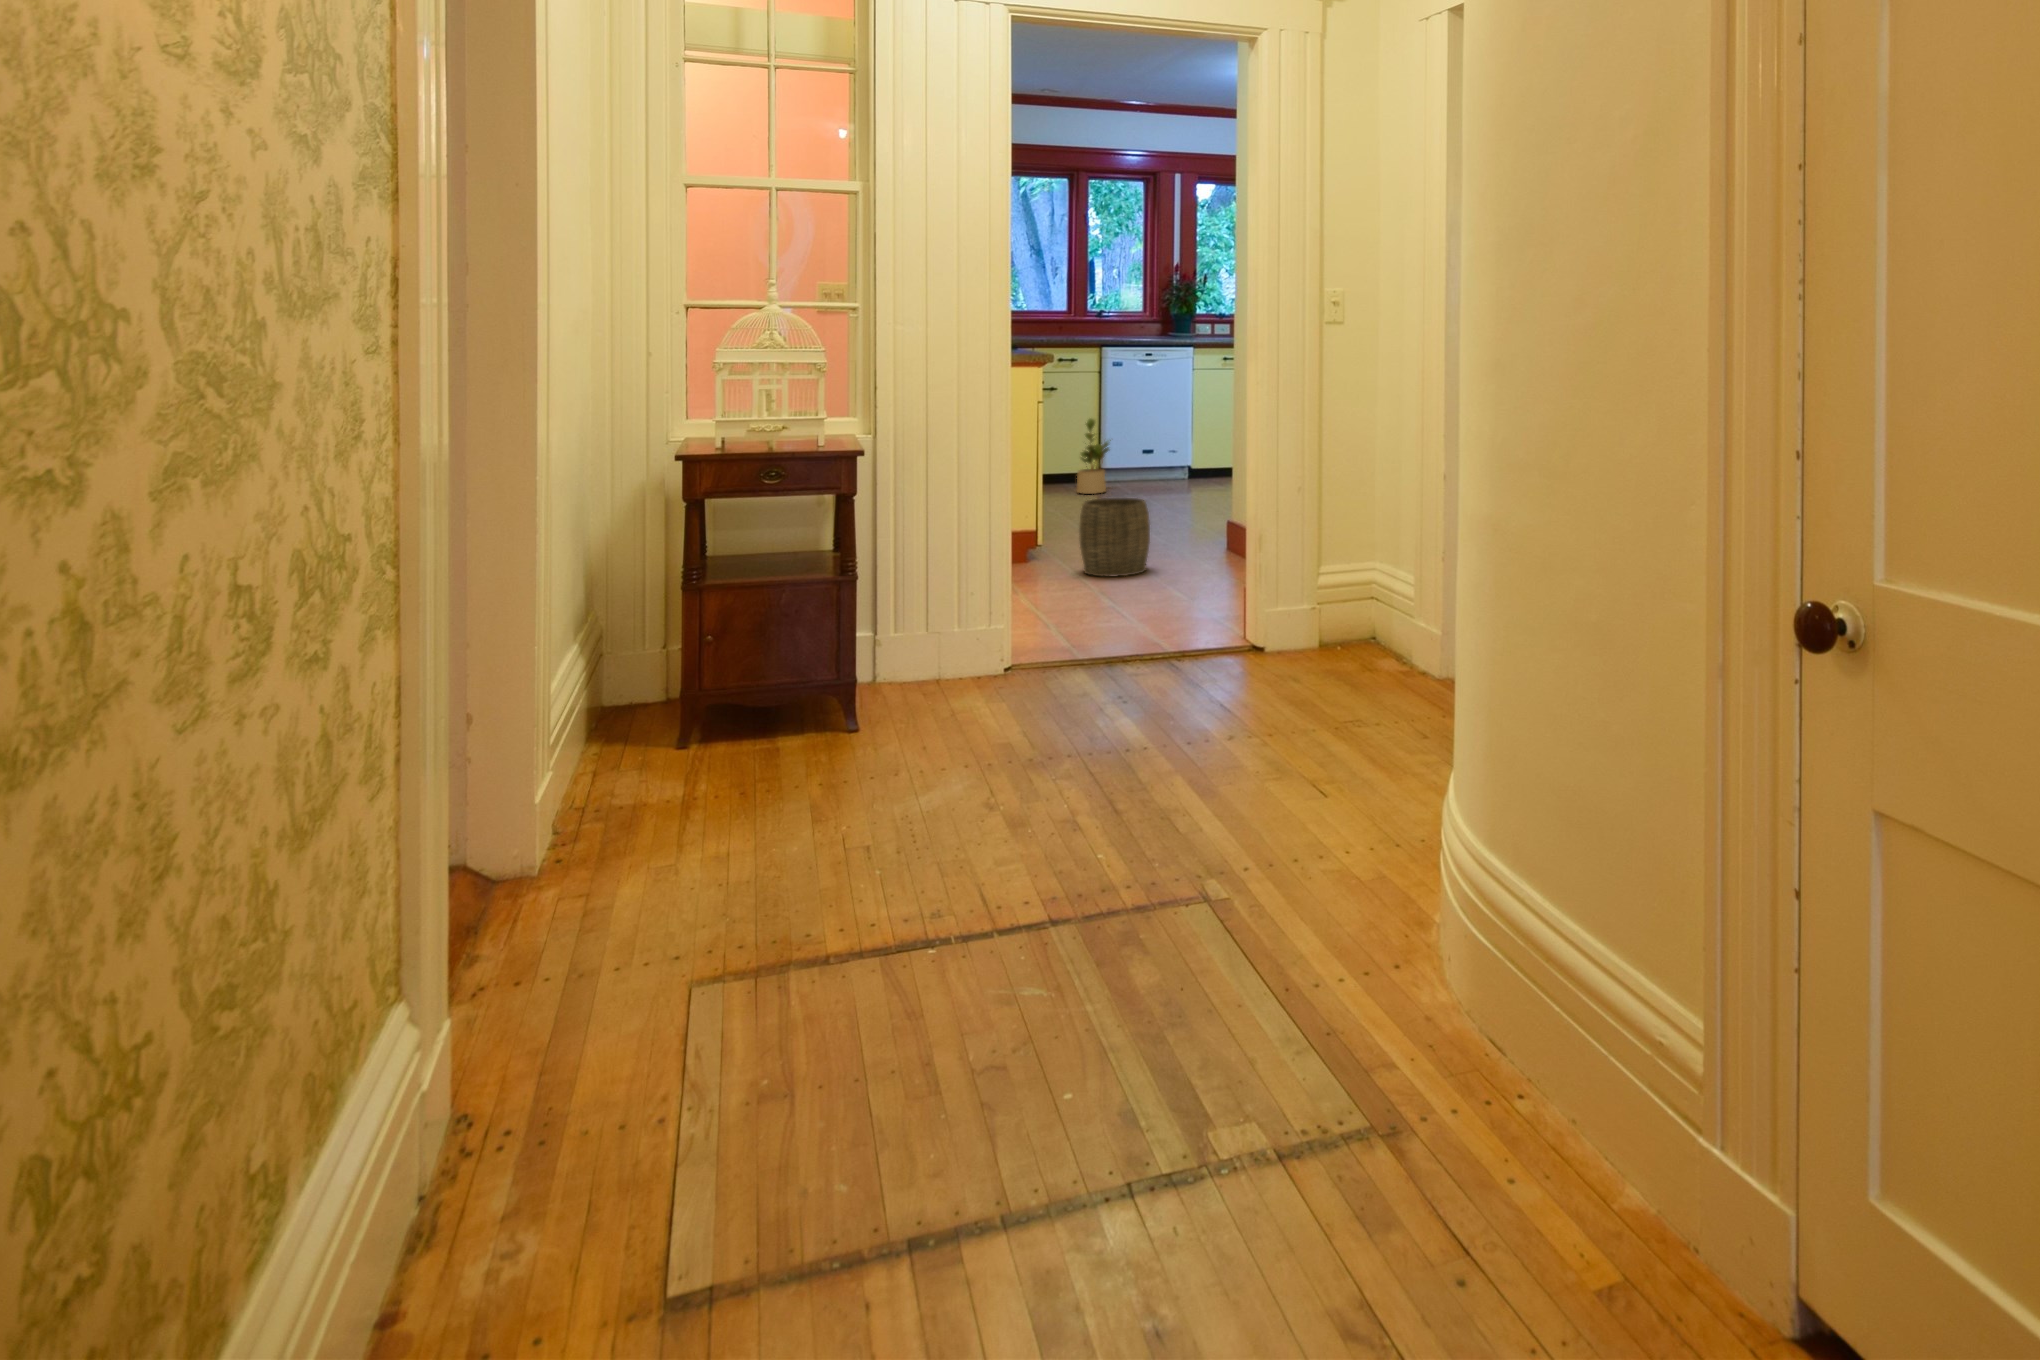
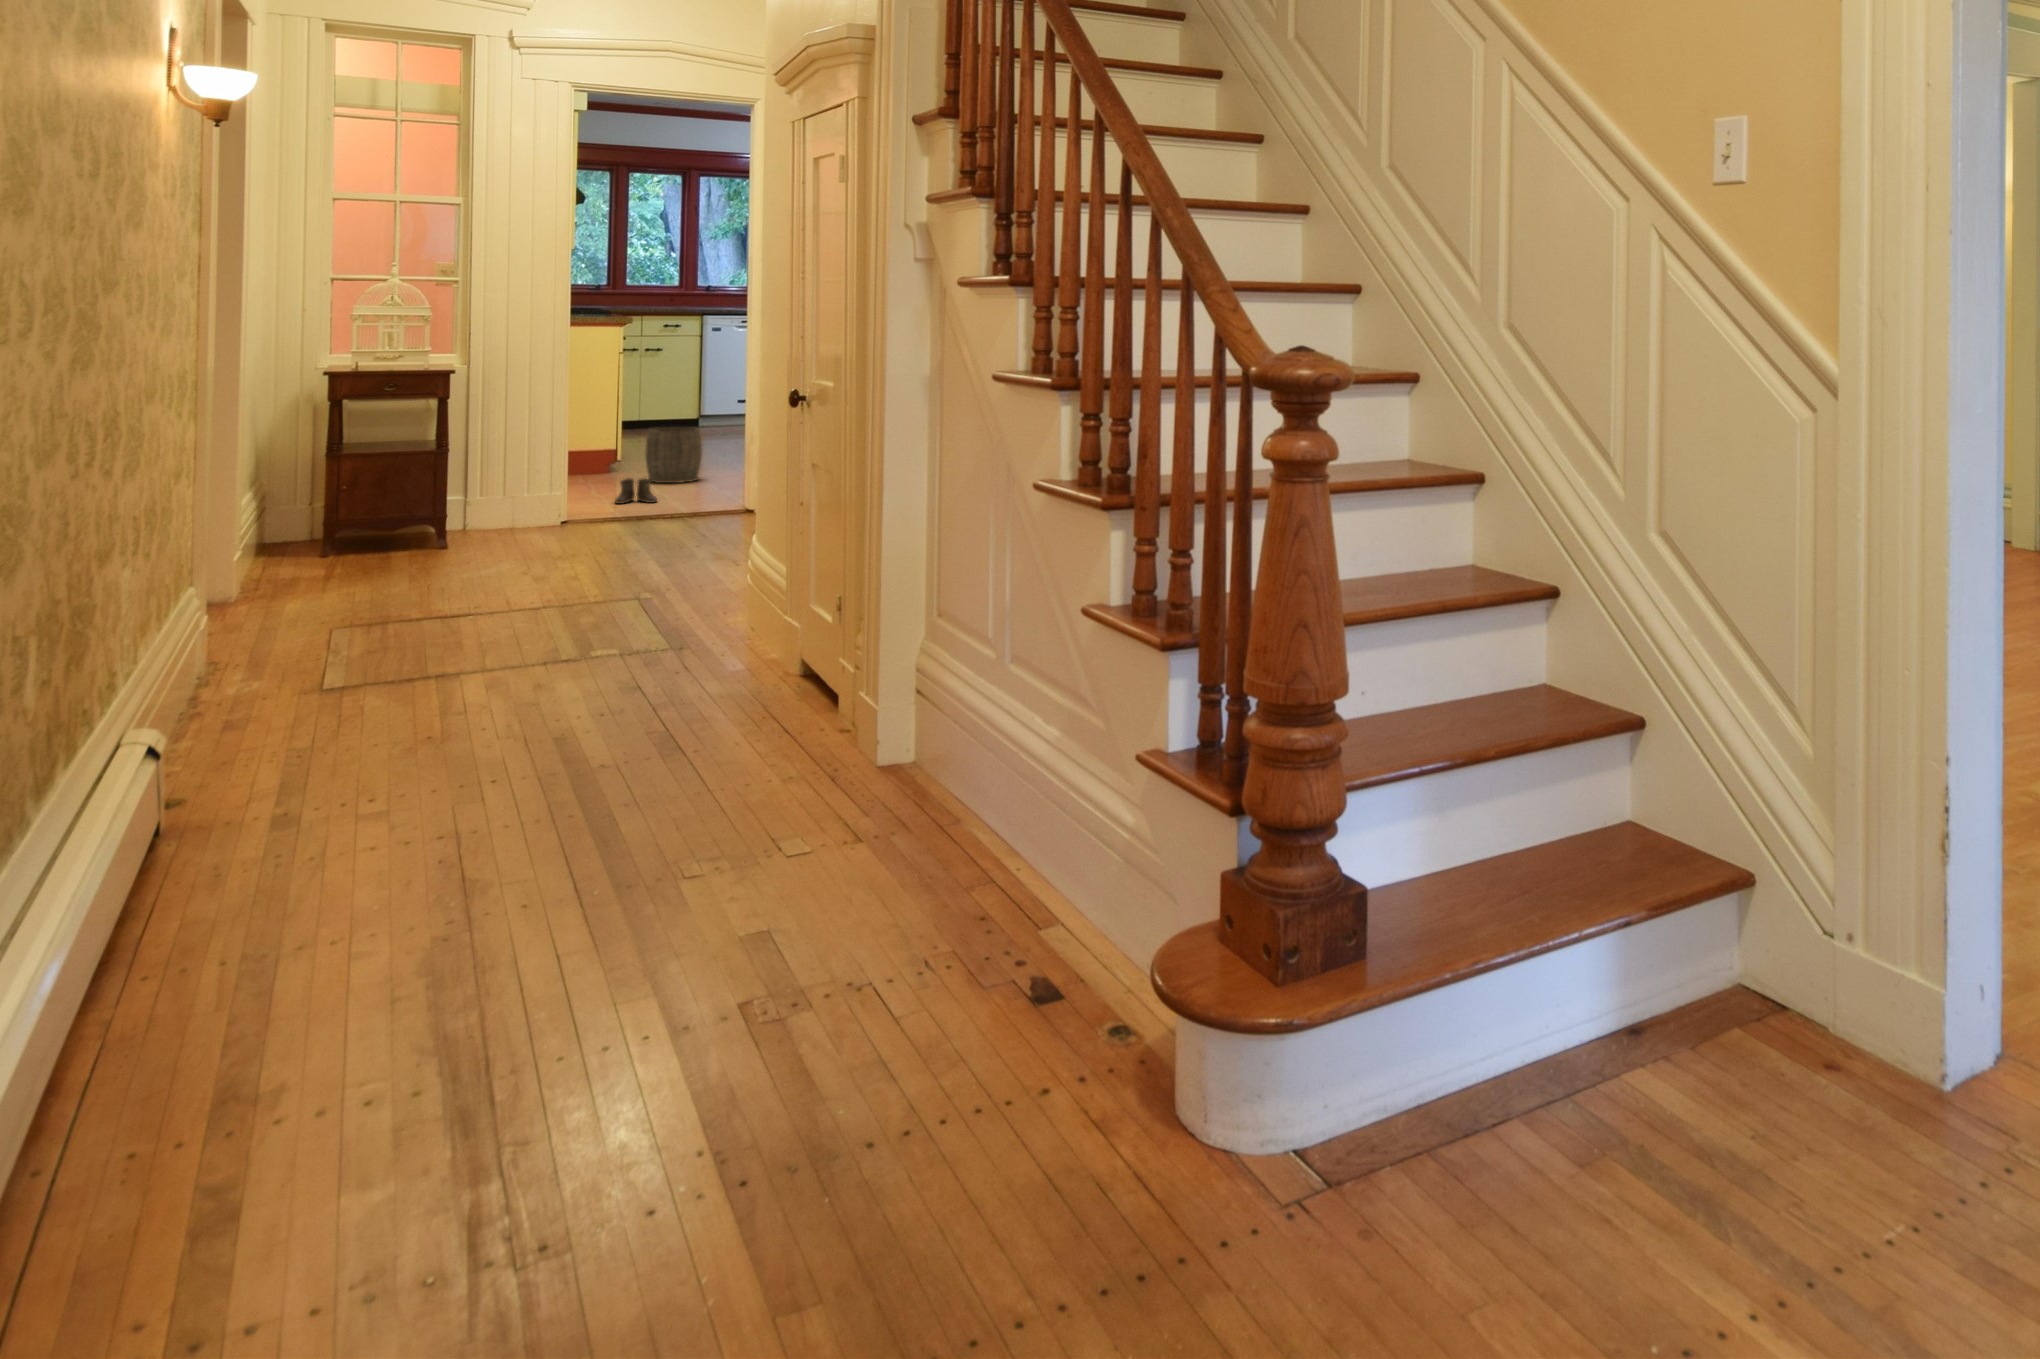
potted plant: present [1076,419,1111,494] -> none [675,374,709,436]
boots: none [1056,581,1117,620] -> present [615,478,657,504]

